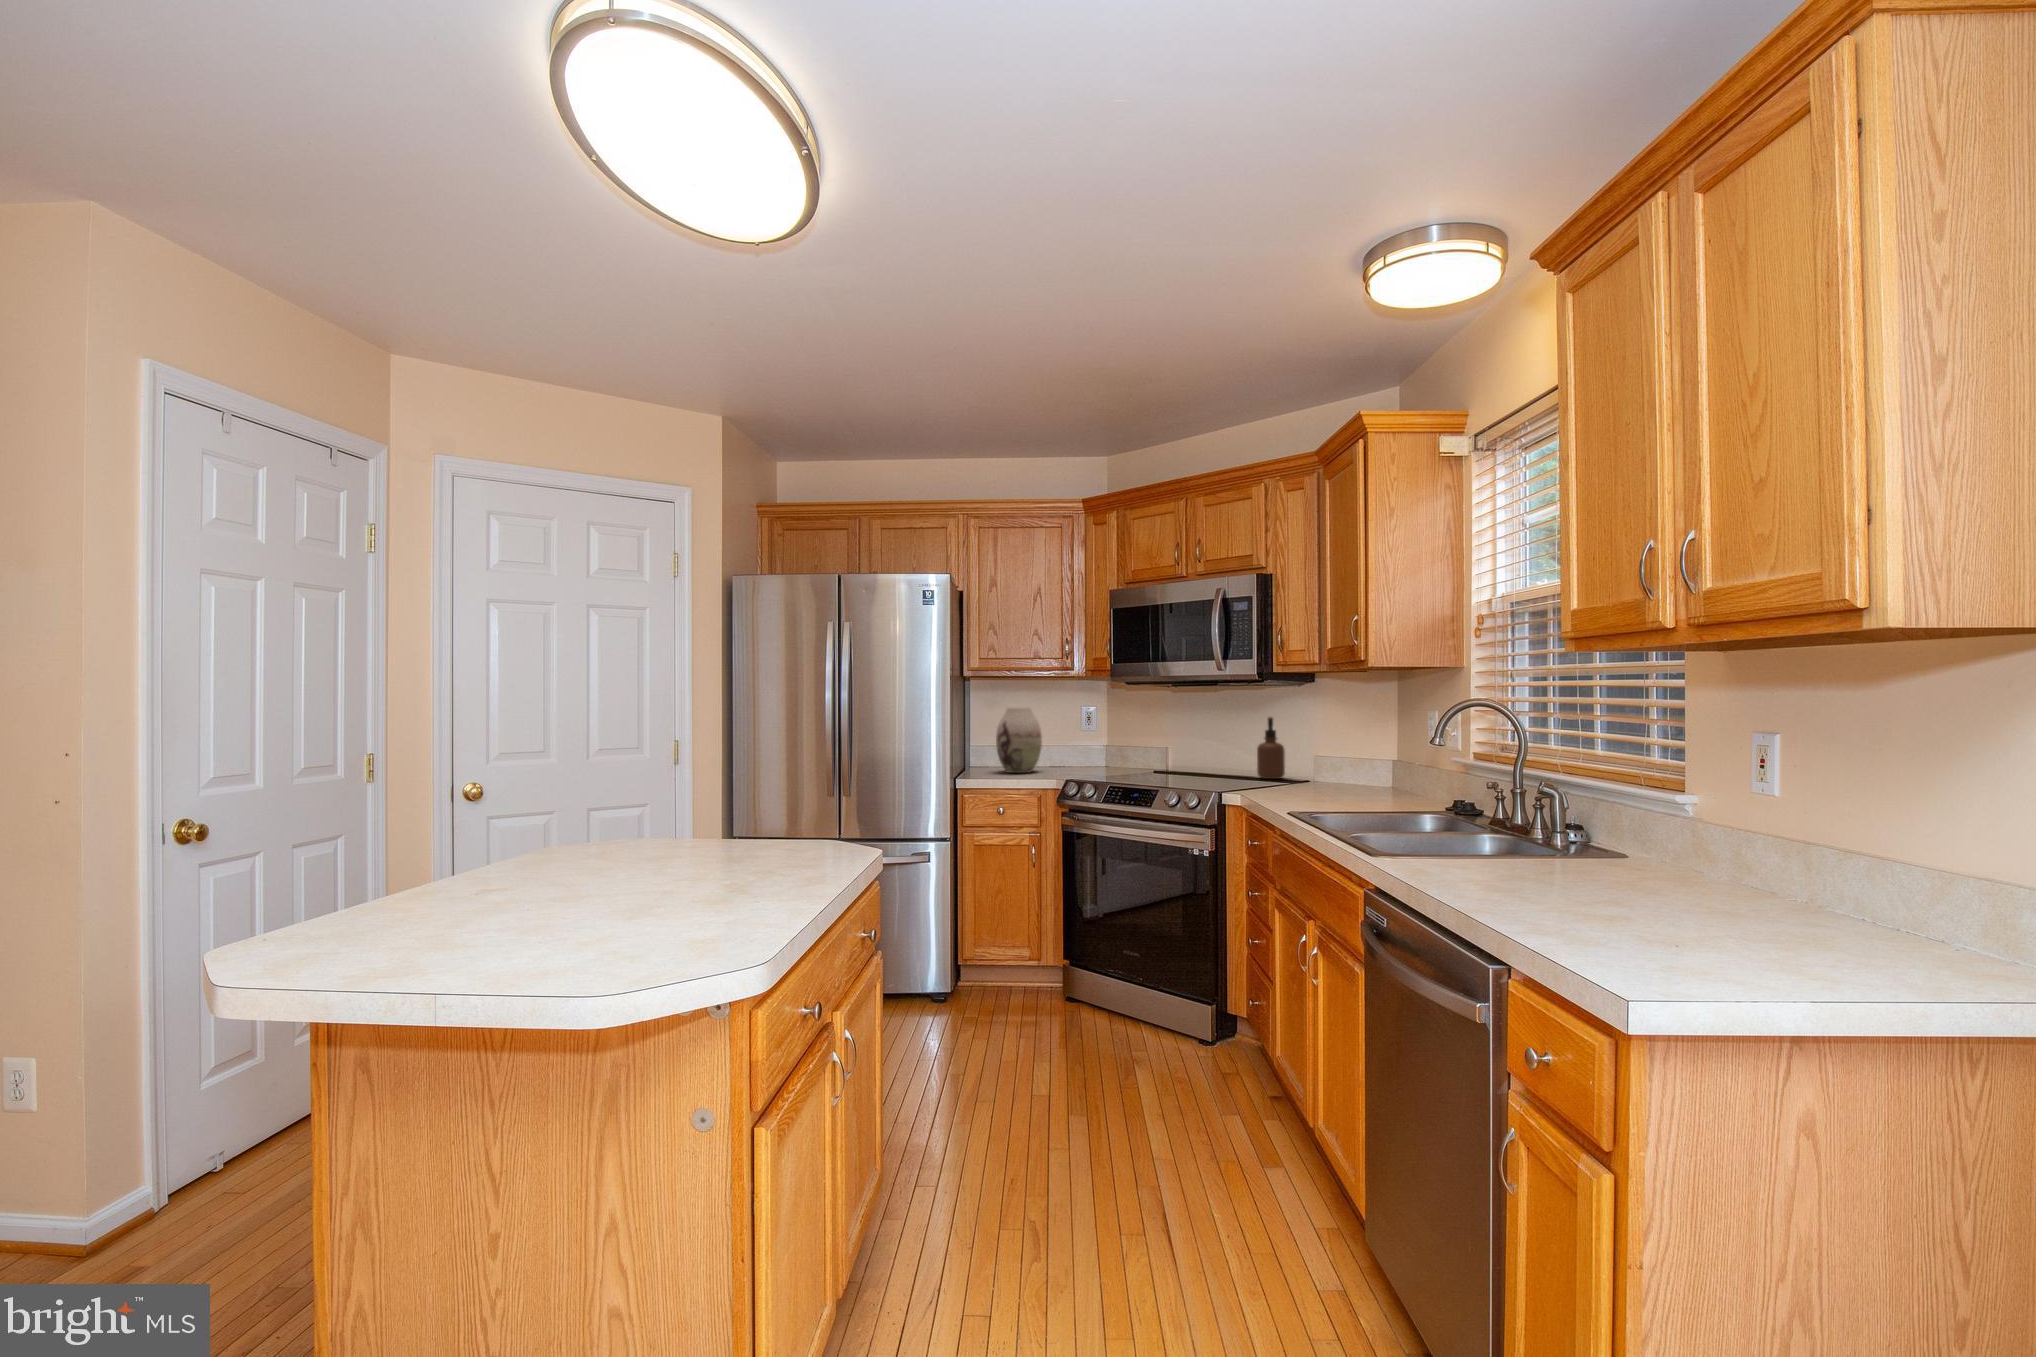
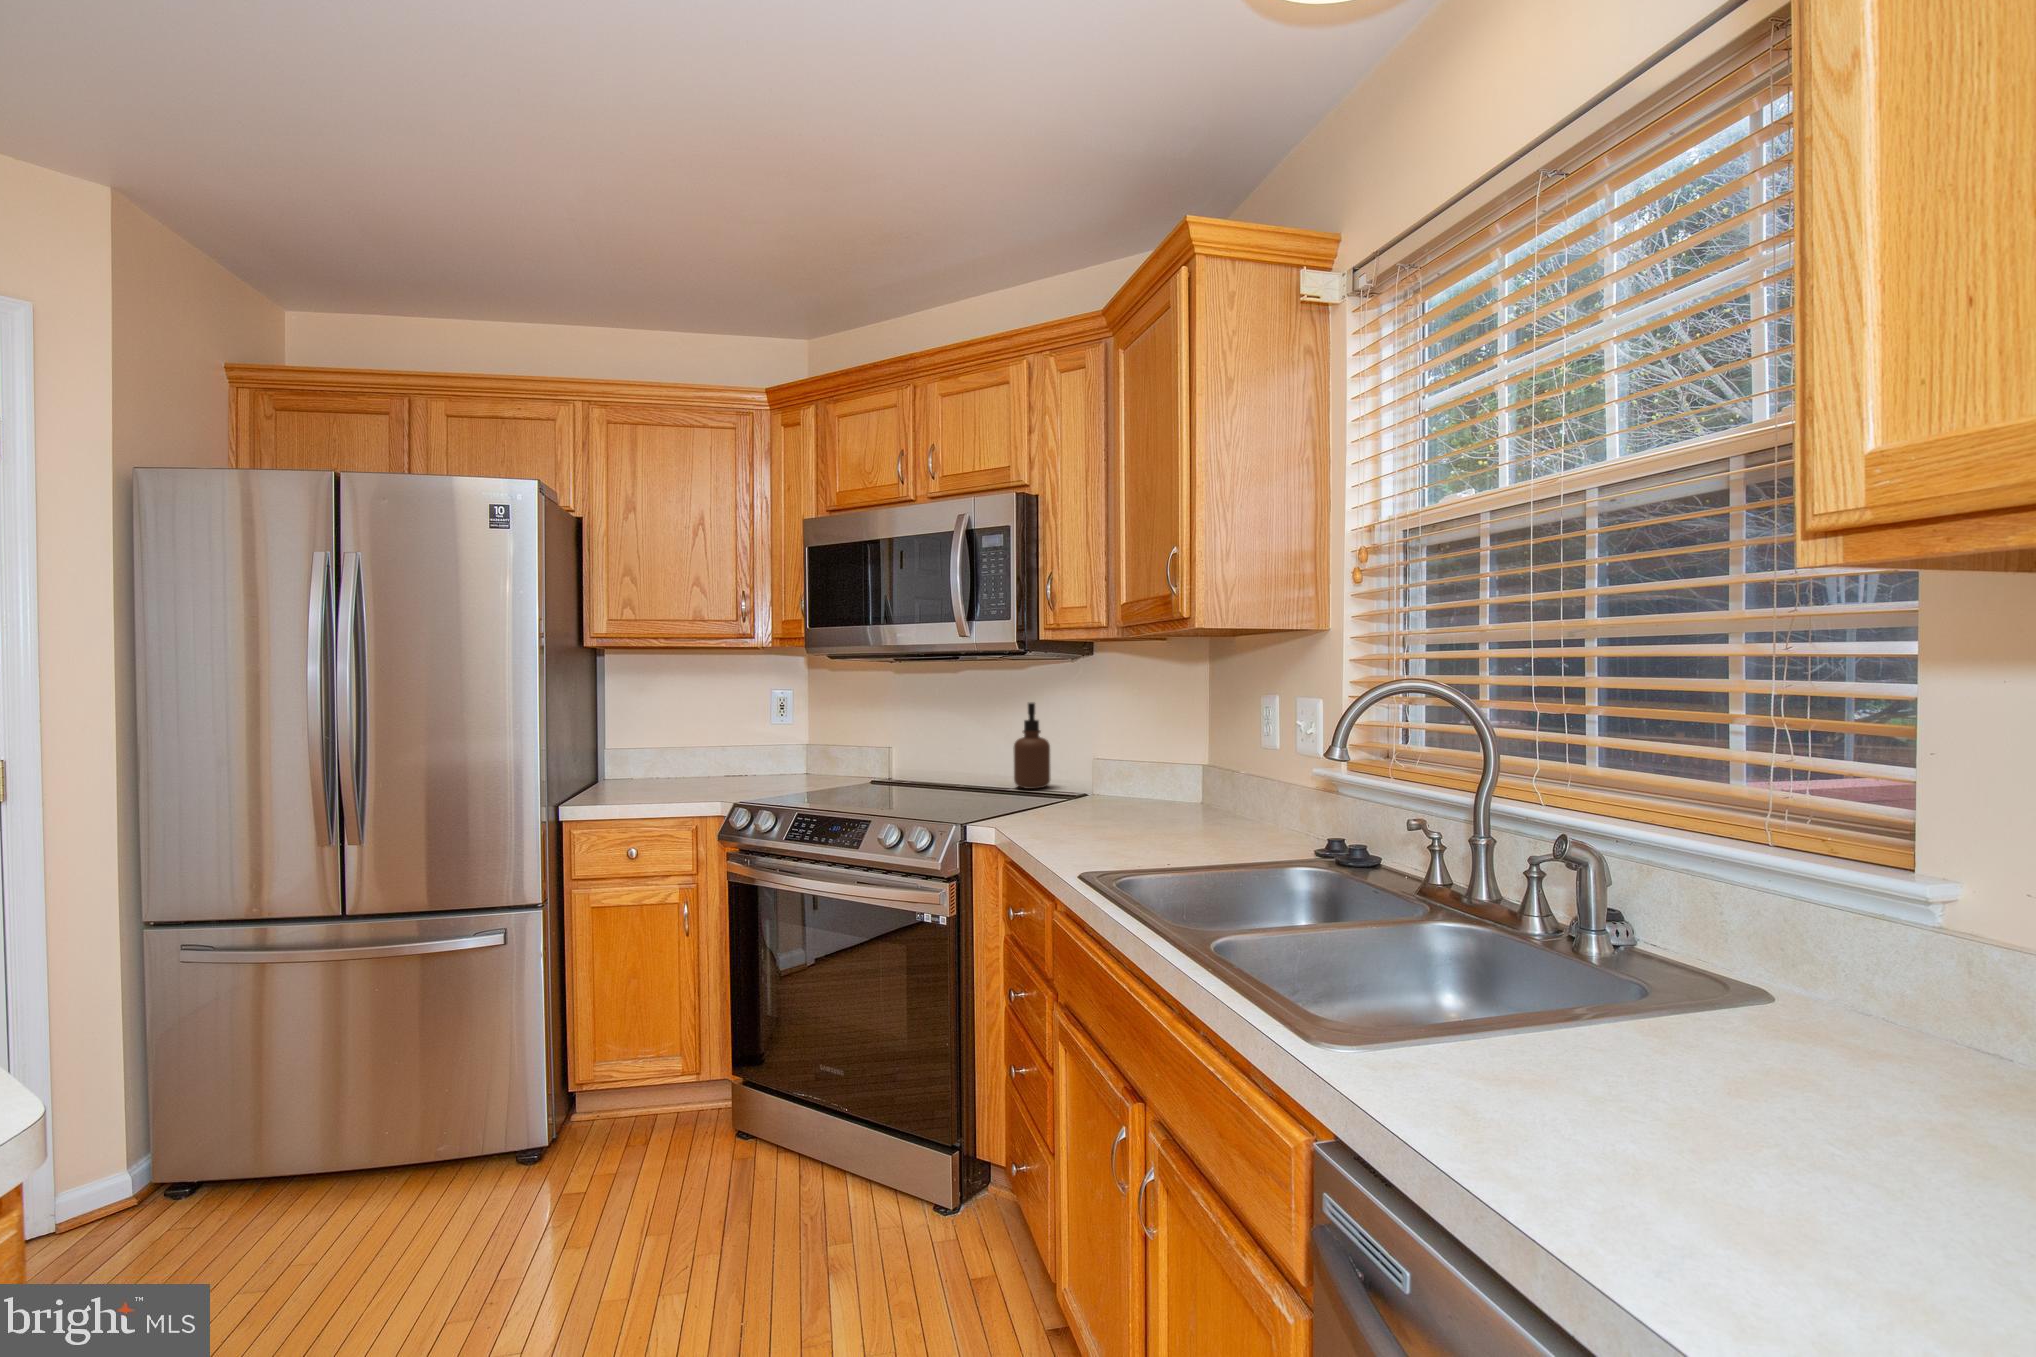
vase: present [996,707,1042,773] -> none [639,691,711,789]

